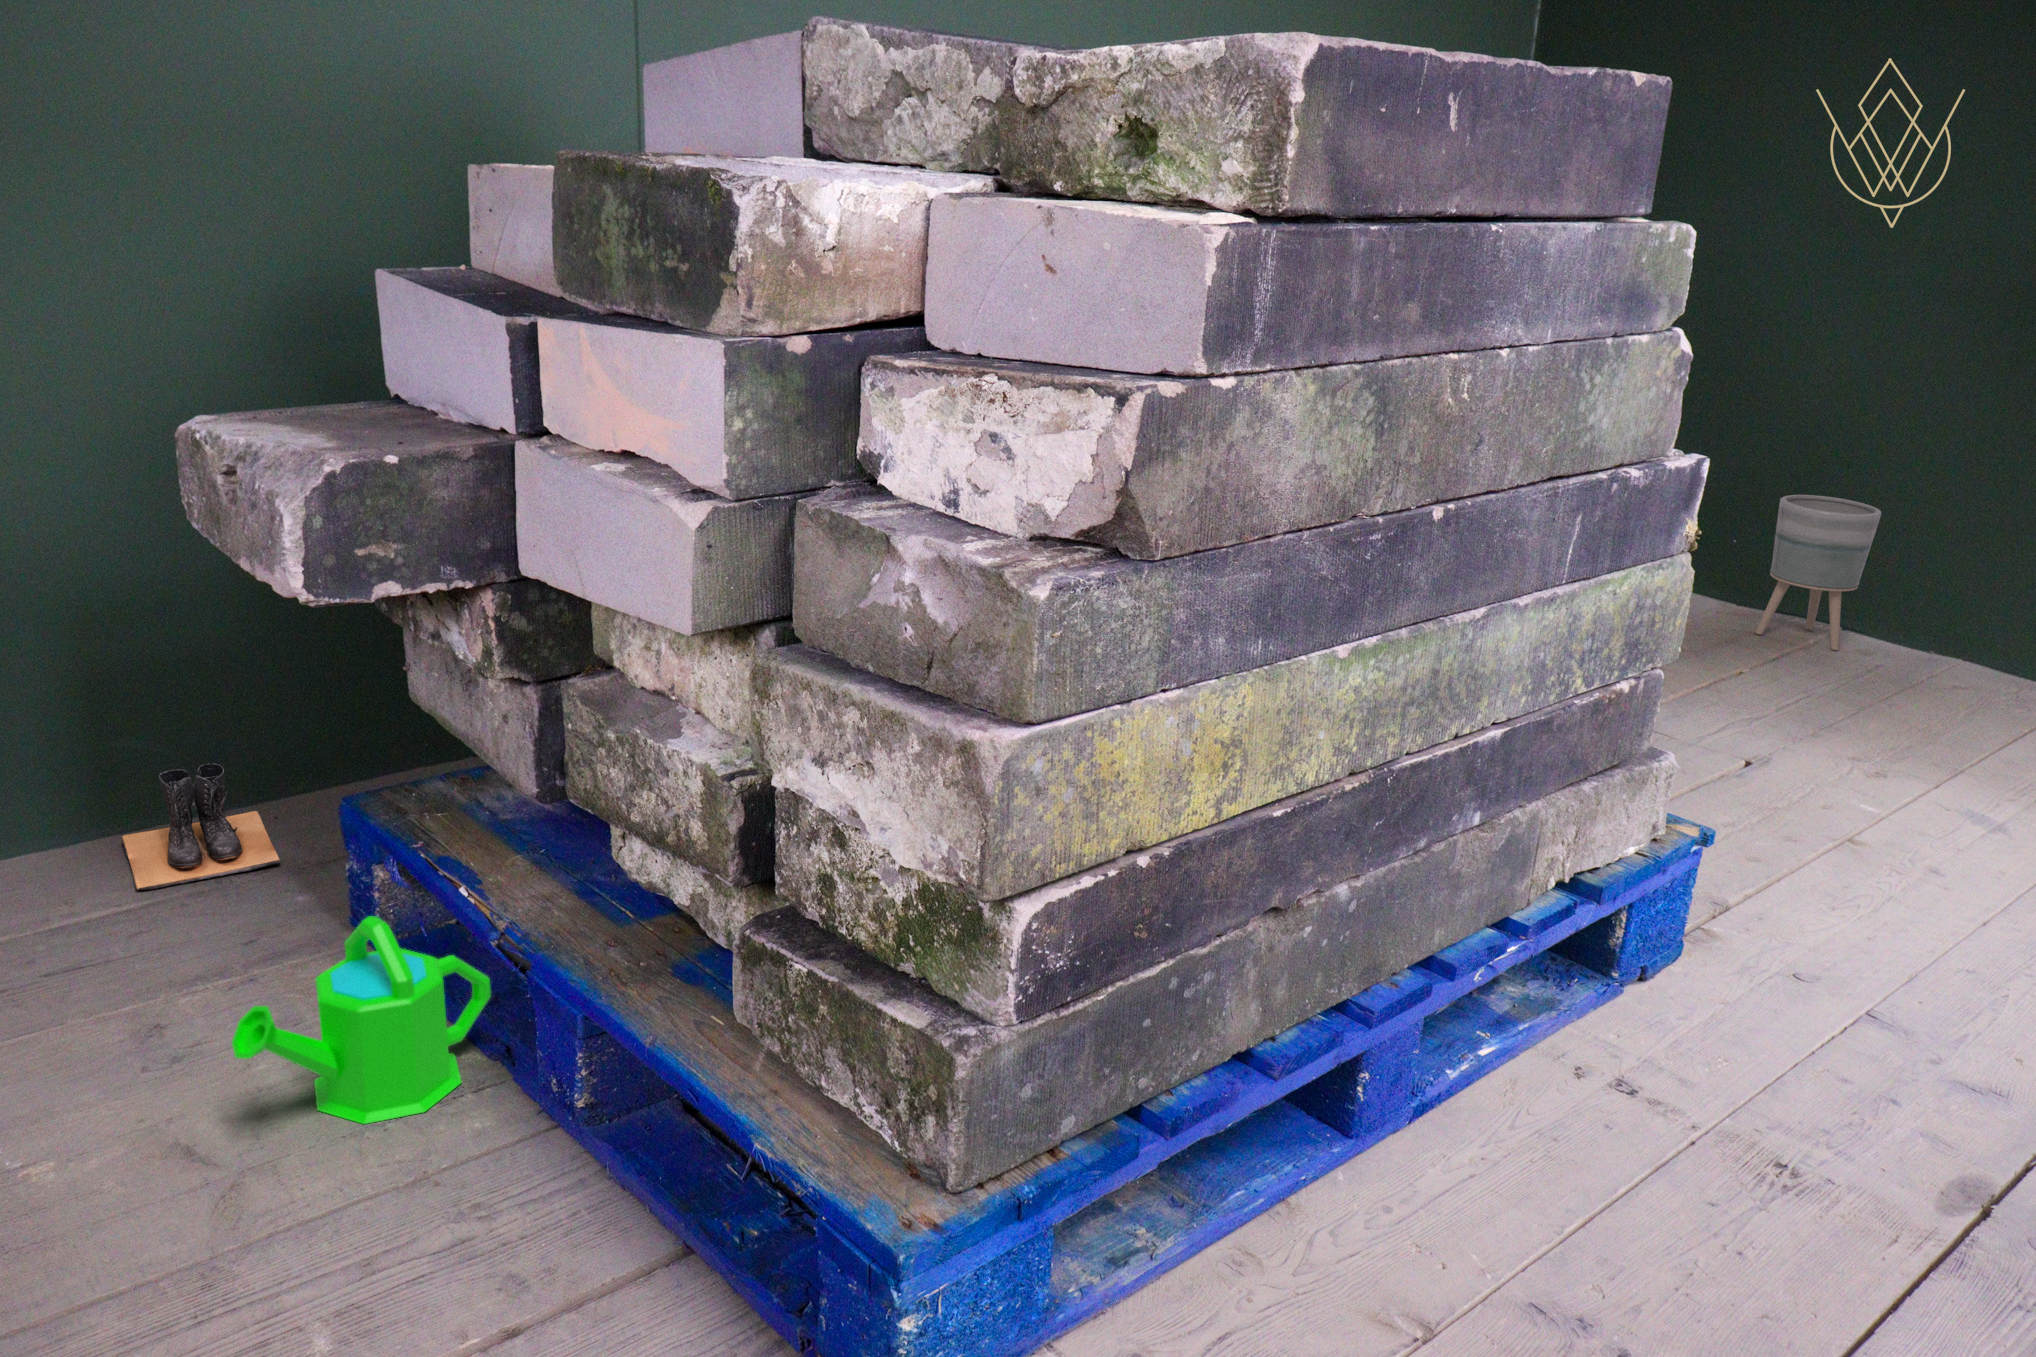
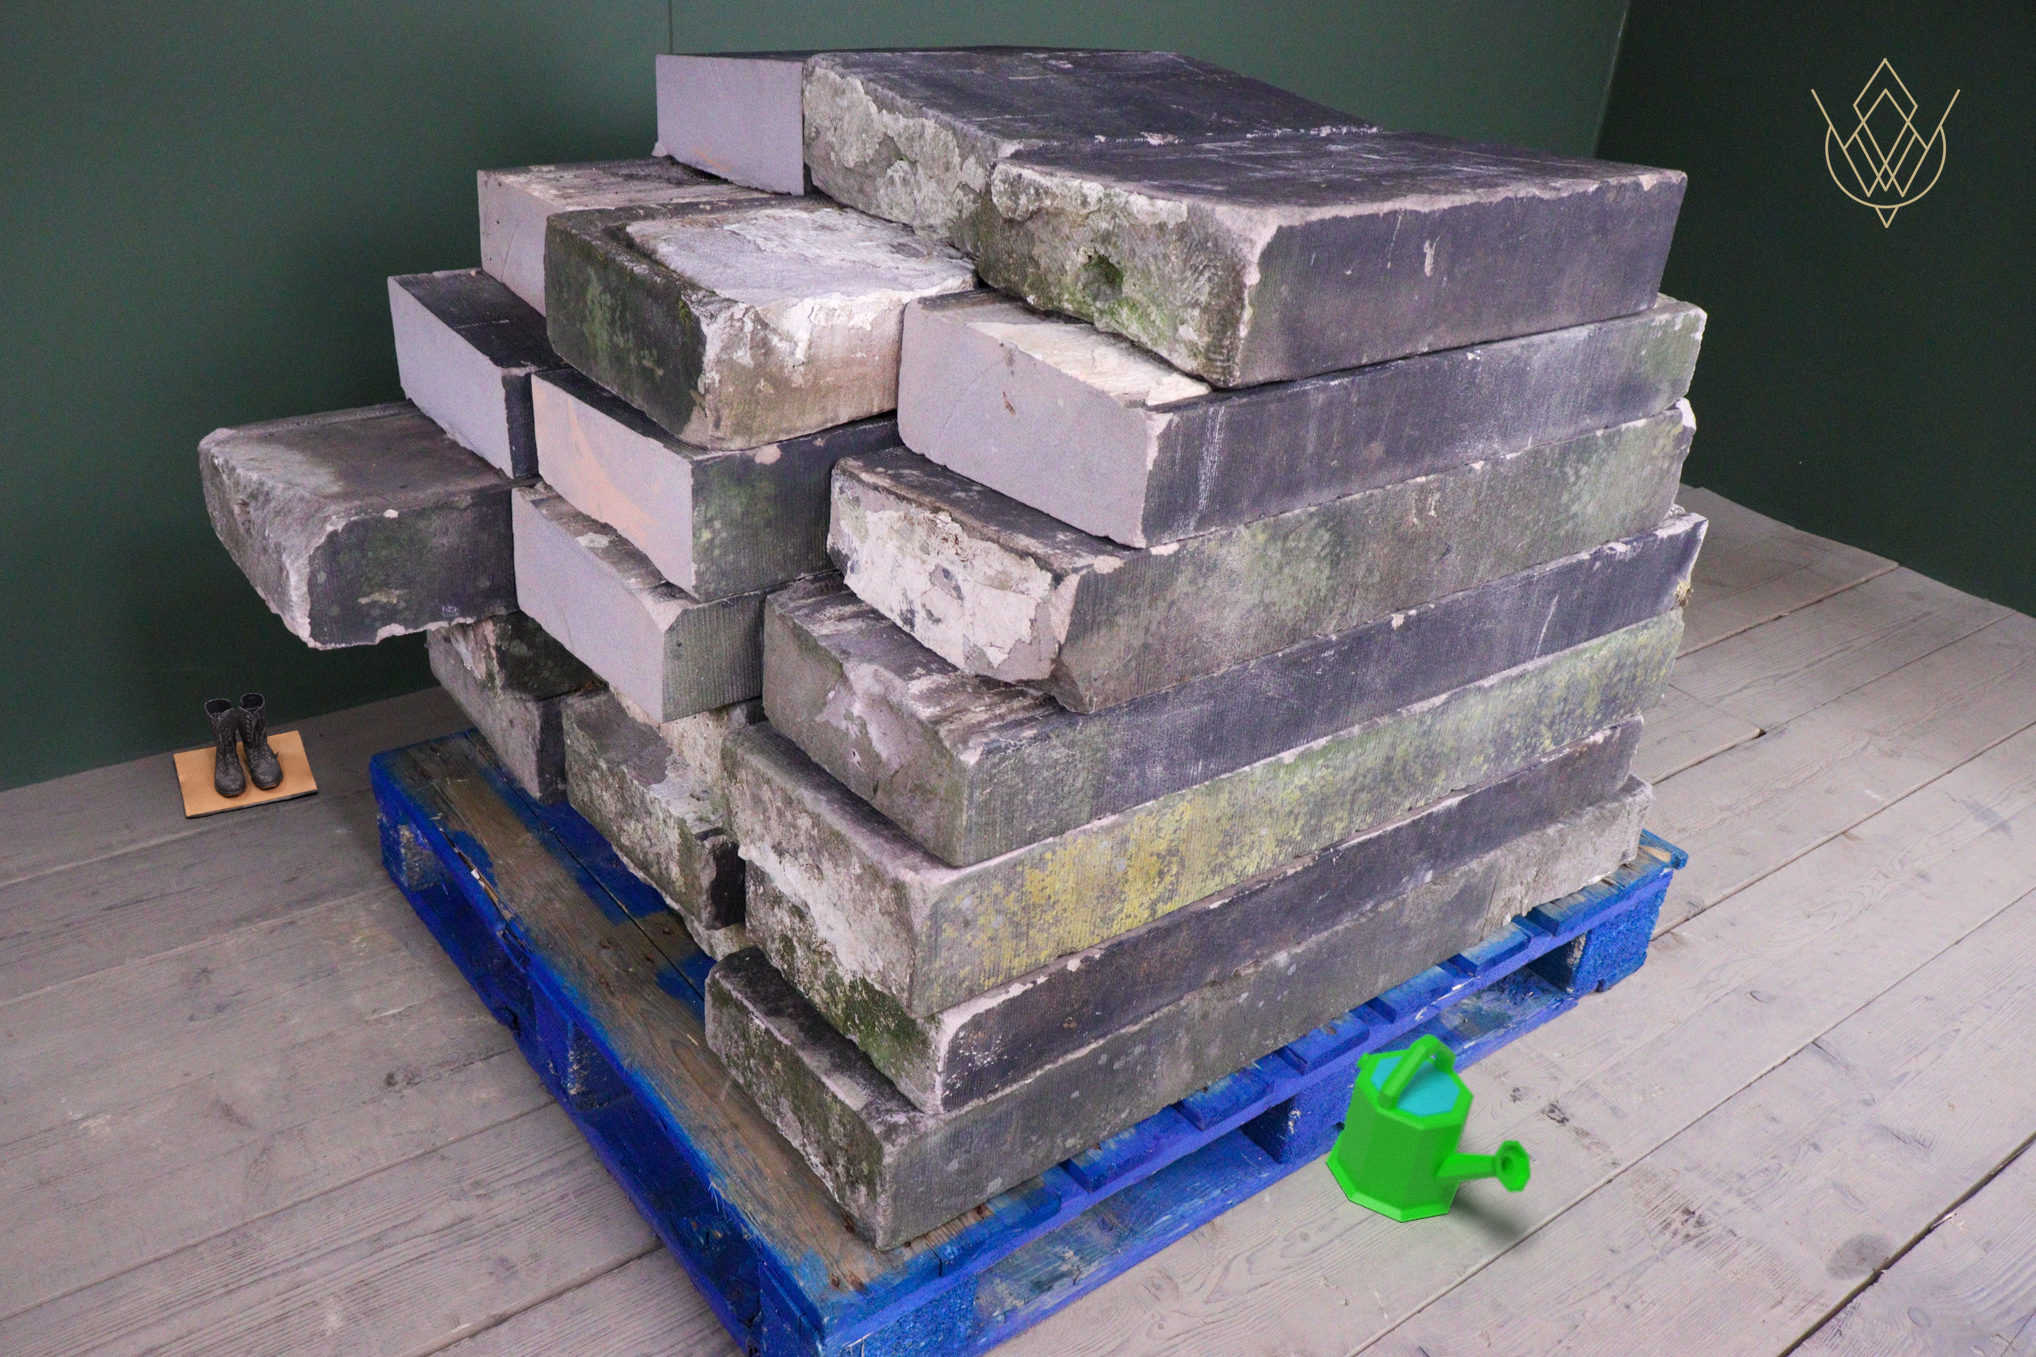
planter: present [1755,495,1881,650] -> none [1818,418,1965,585]
watering can: present [232,916,491,1124] -> present [1326,1034,1531,1222]

